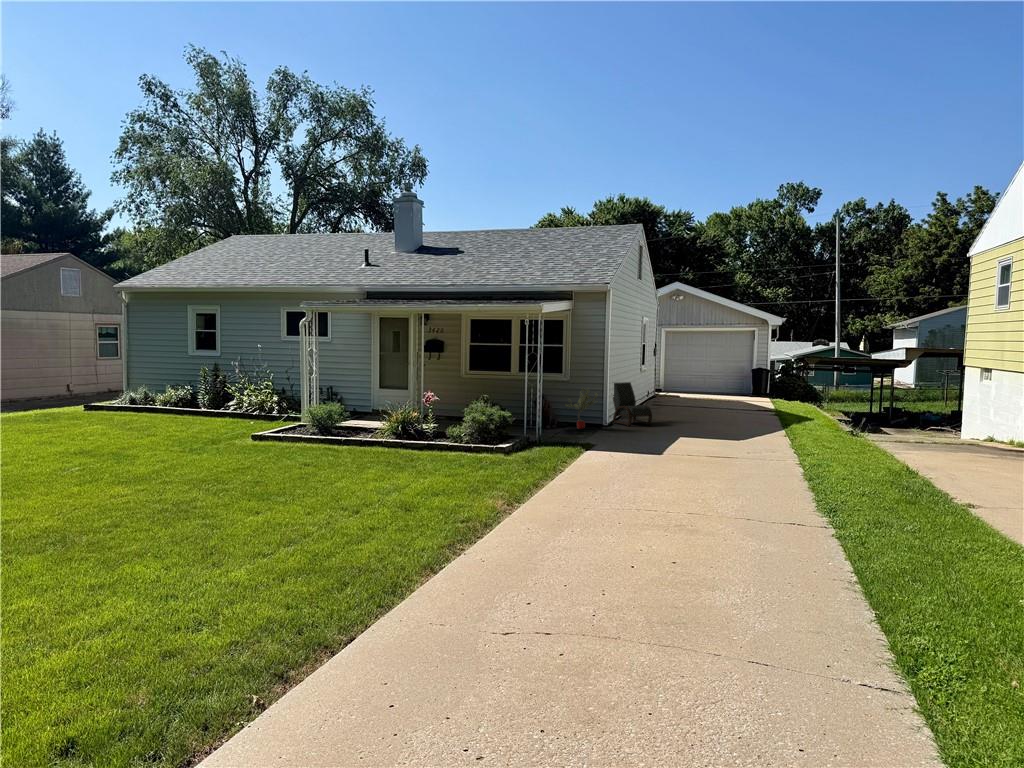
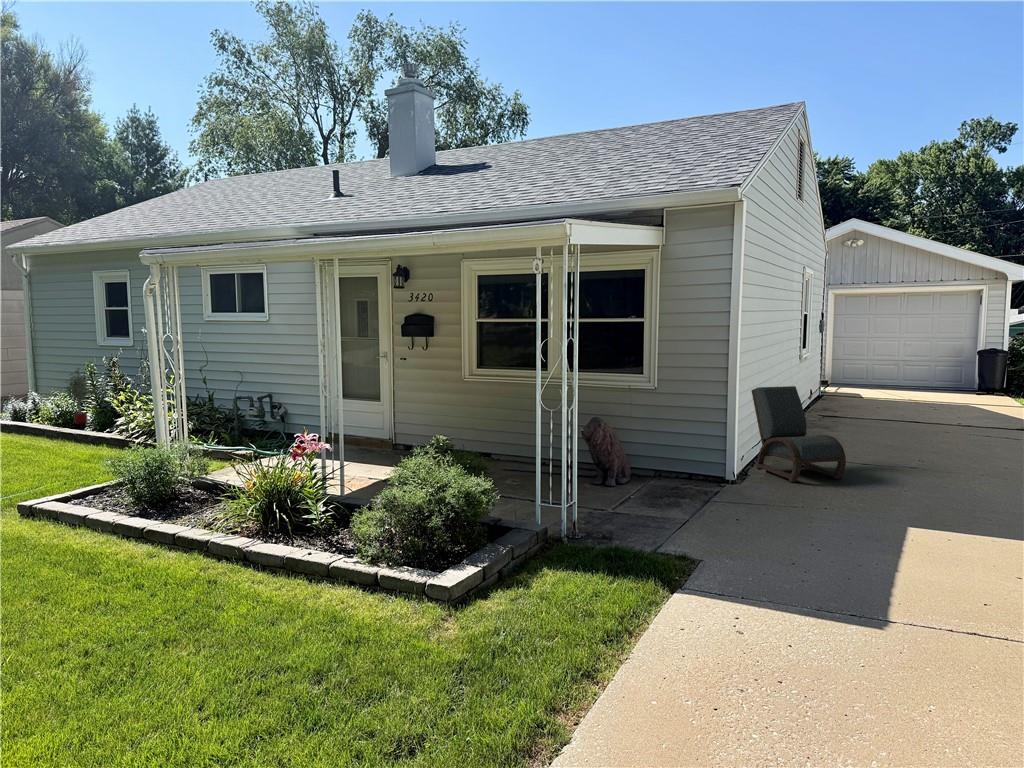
potted tree: present [566,388,598,429] -> present [68,368,101,424]

